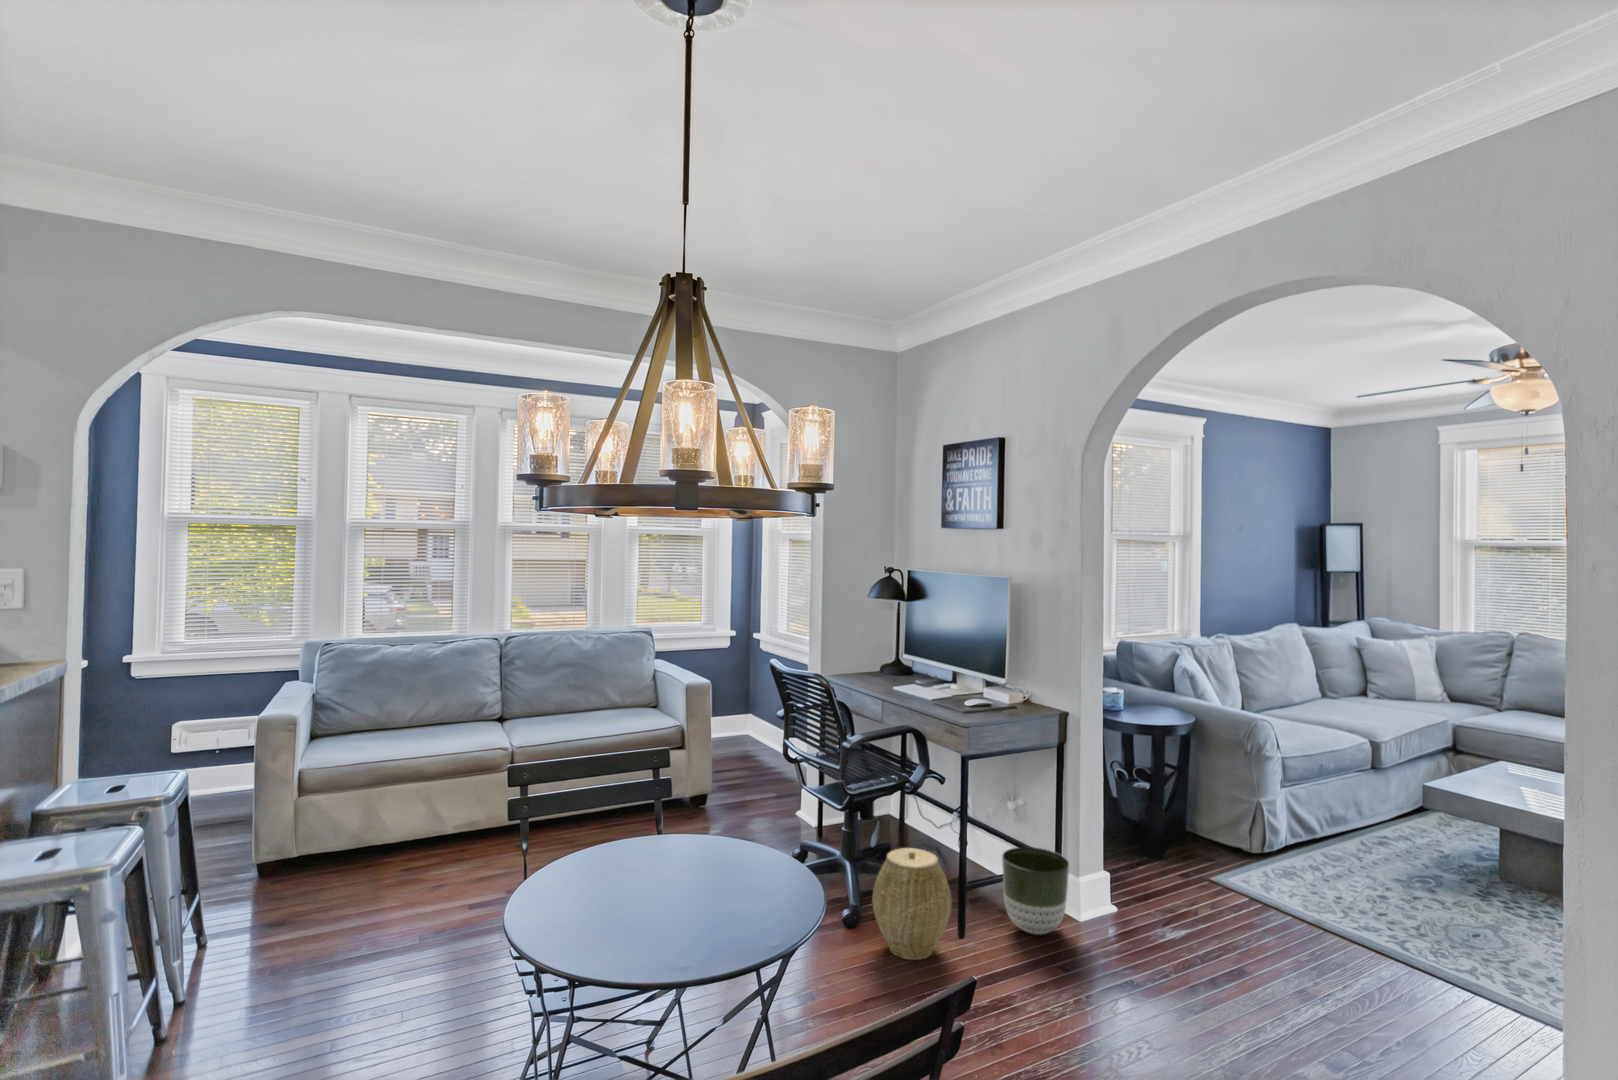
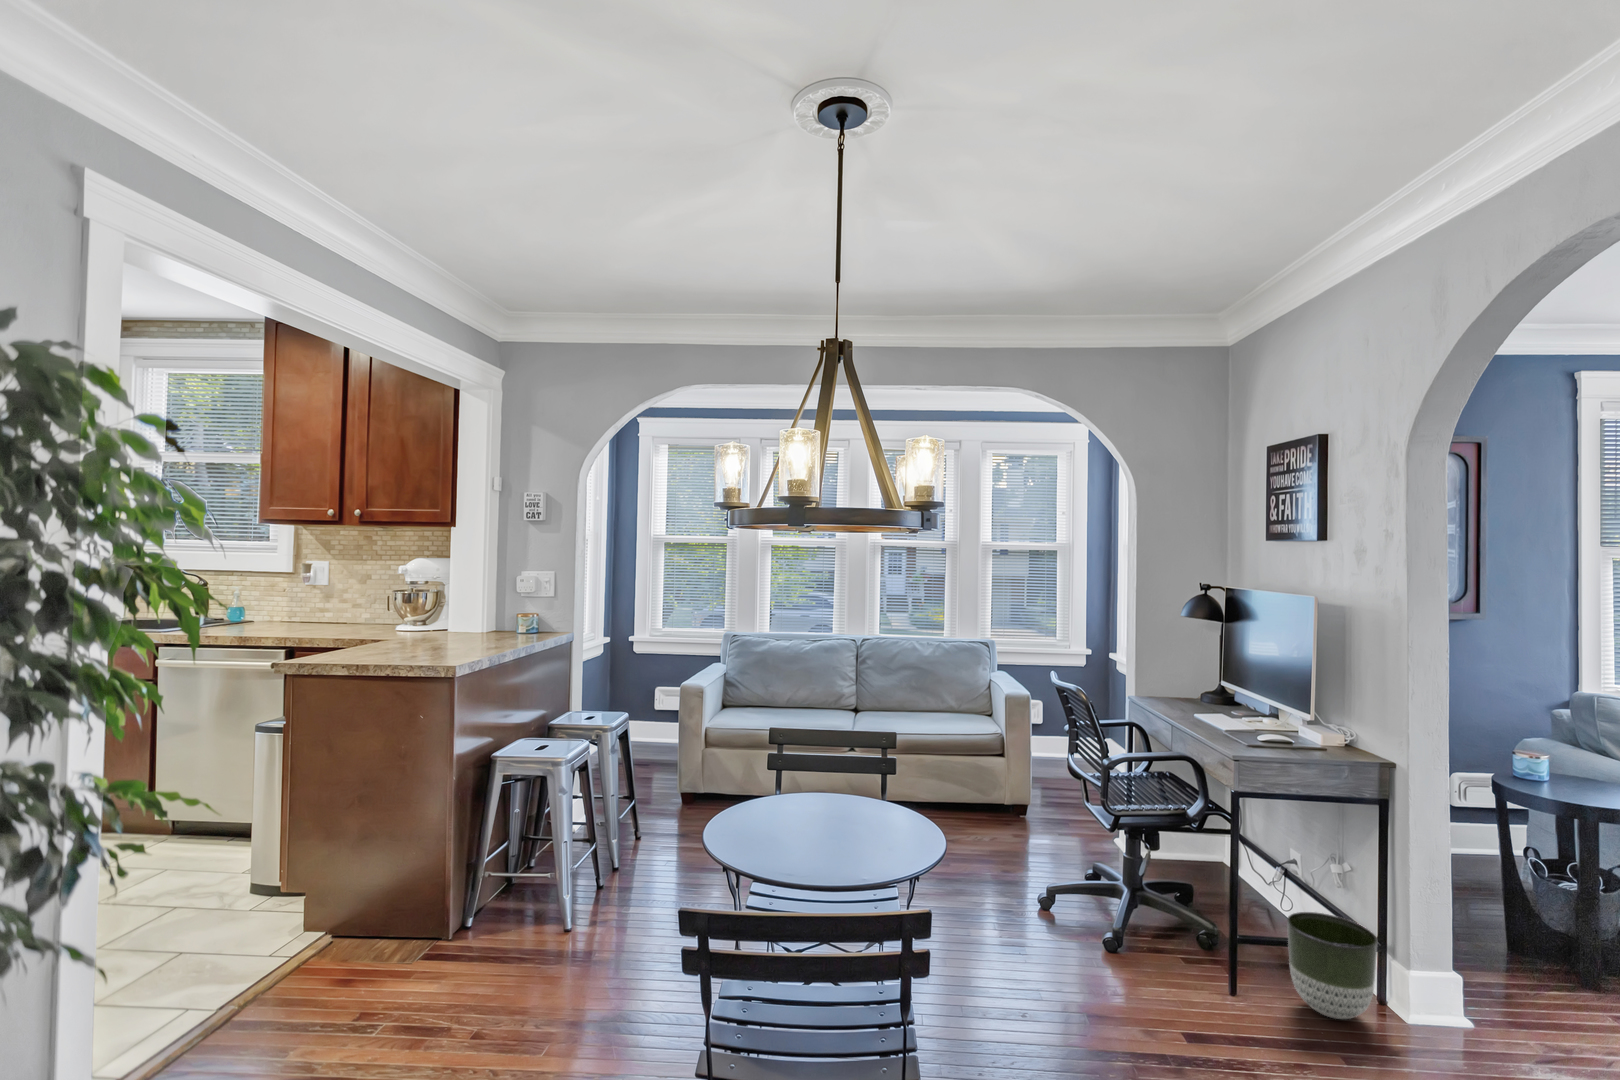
woven basket: present [873,848,952,960] -> none [1117,879,1207,1000]

